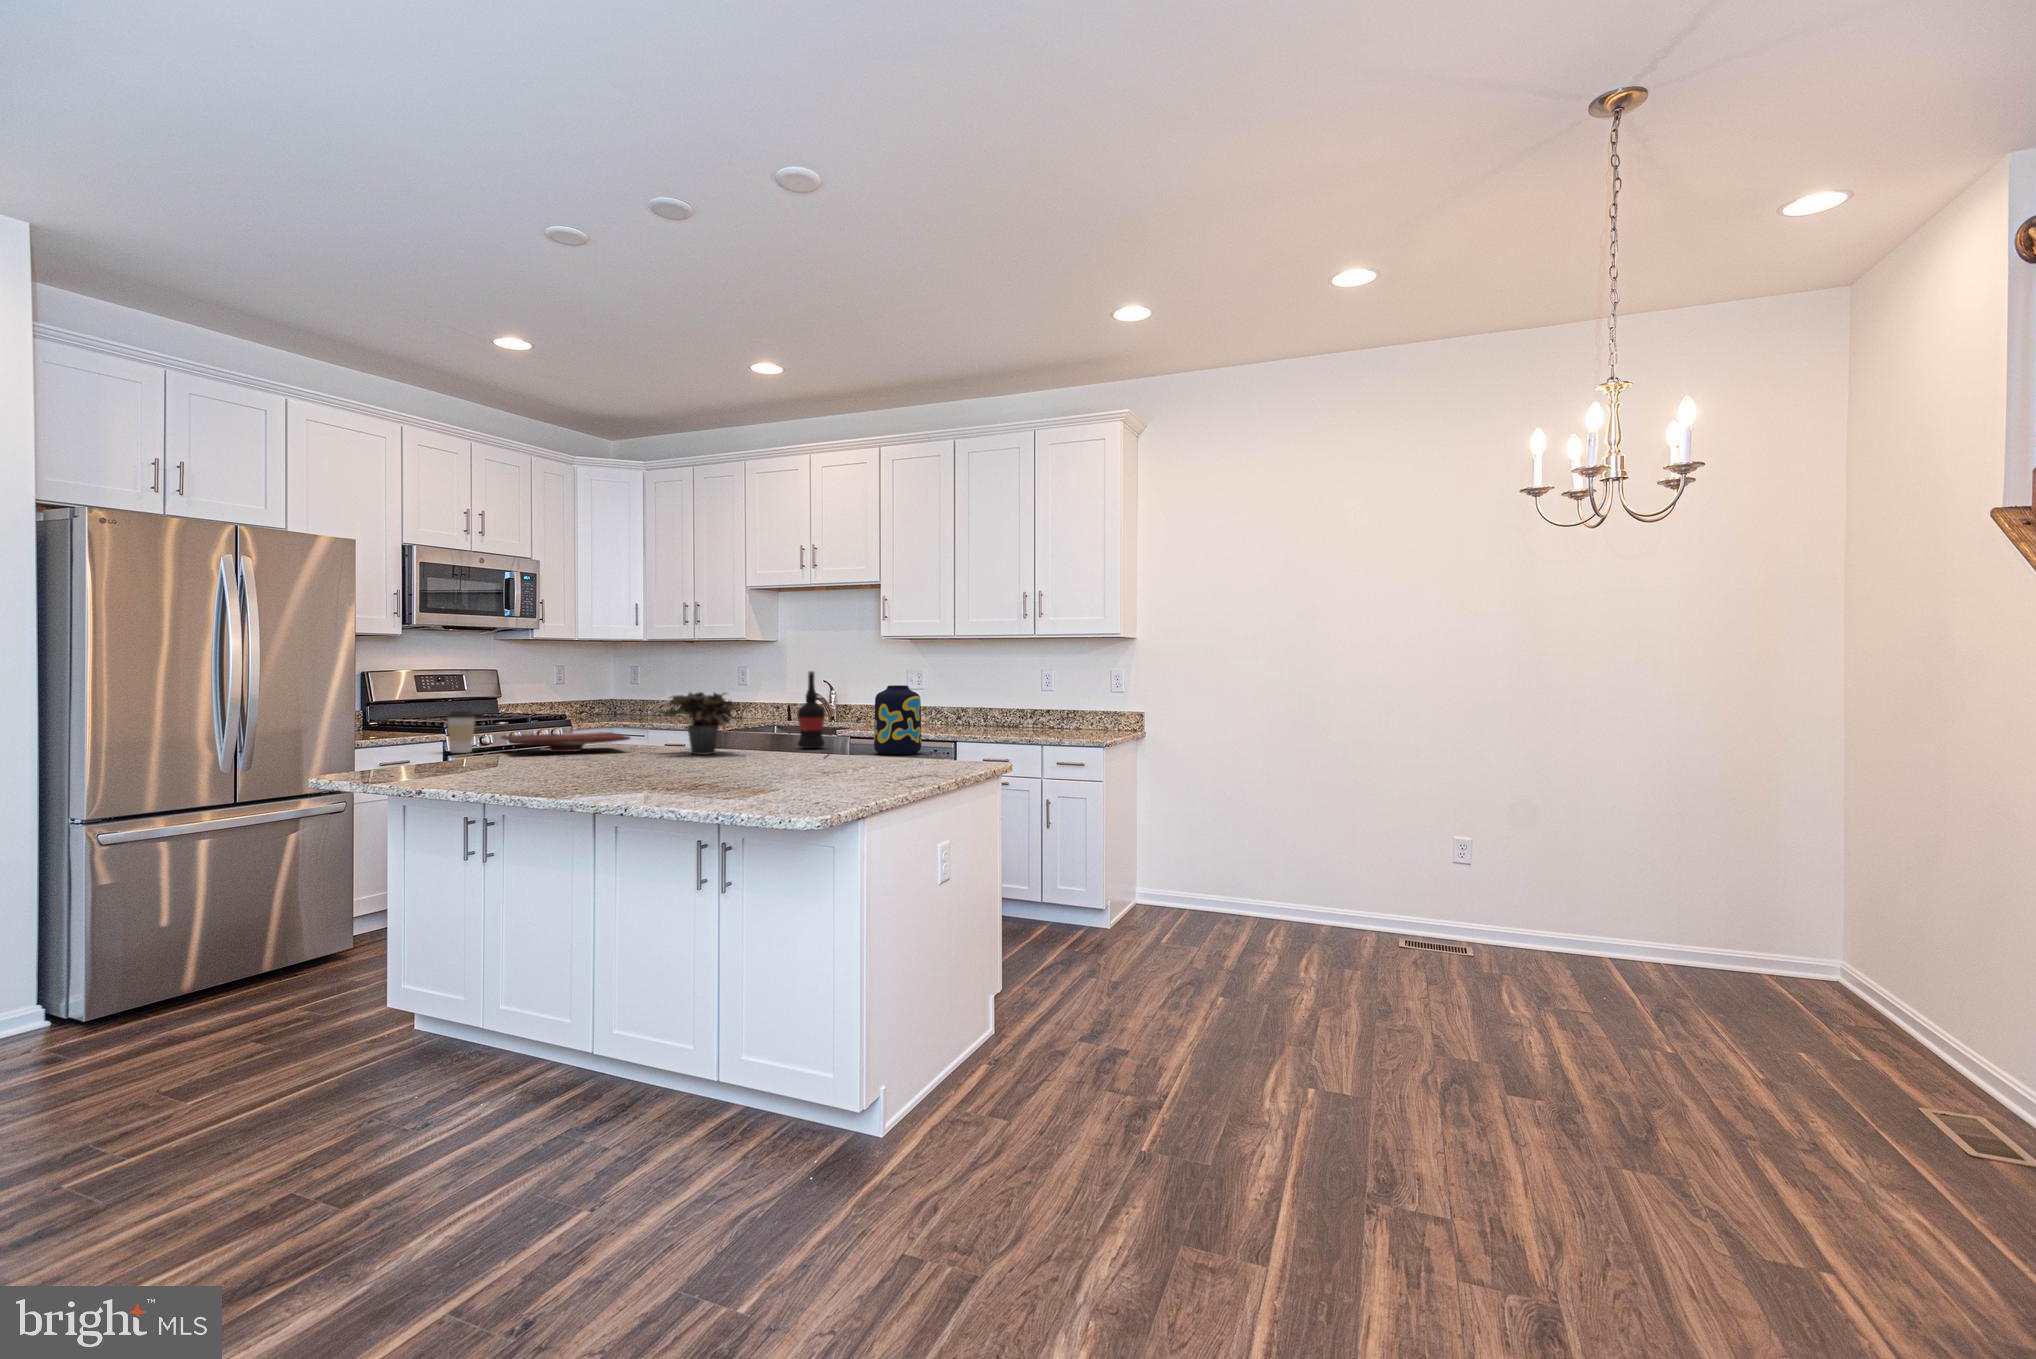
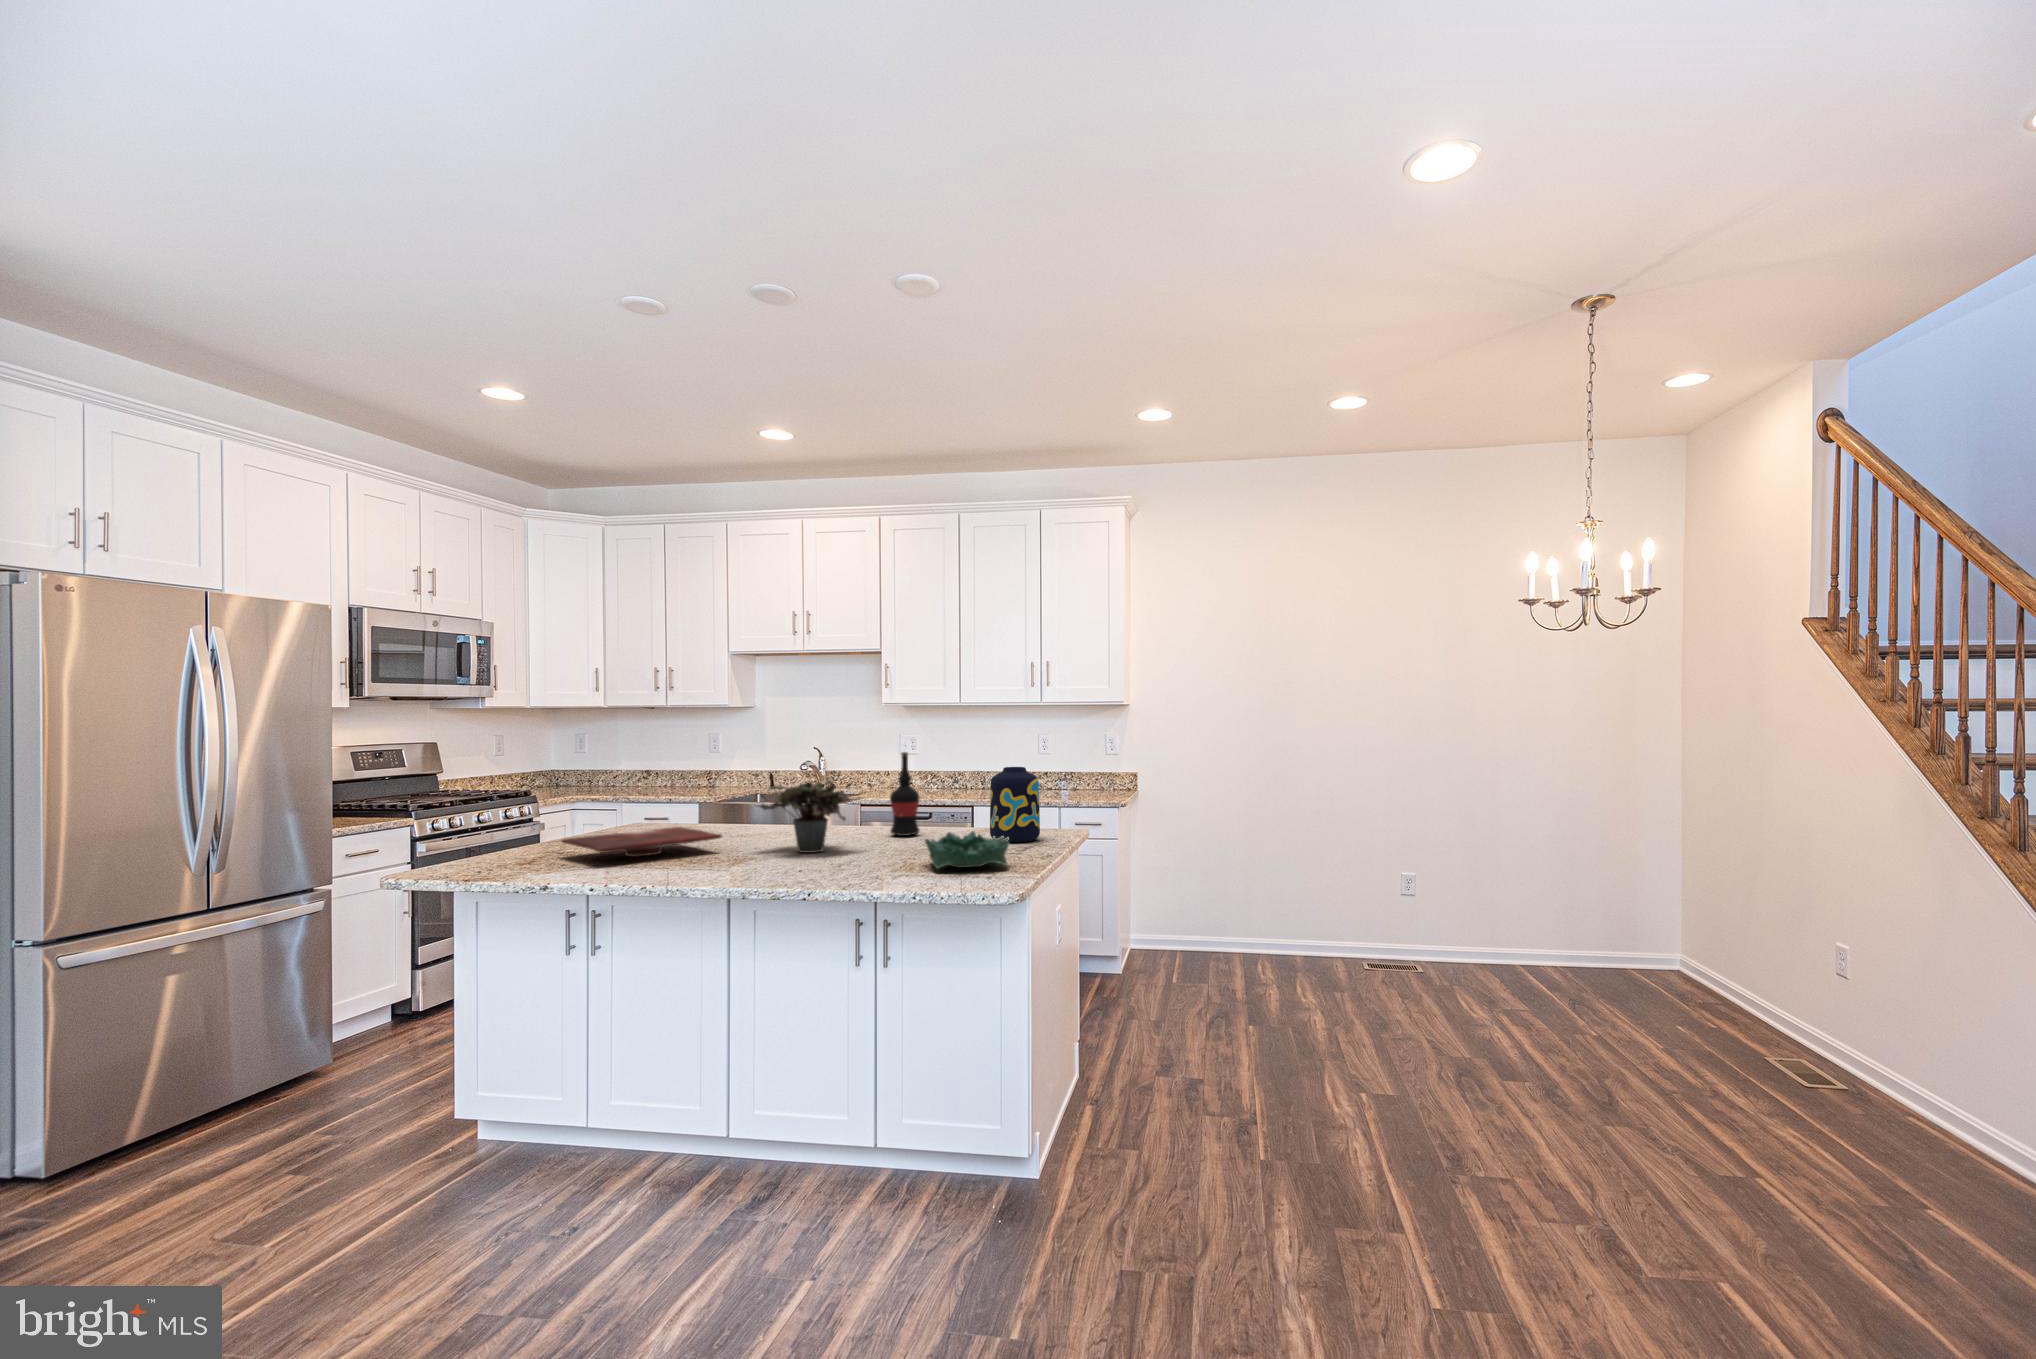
coffee cup: present [448,711,475,753] -> none [500,811,534,864]
decorative bowl: none [763,736,842,765] -> present [925,831,1009,869]

